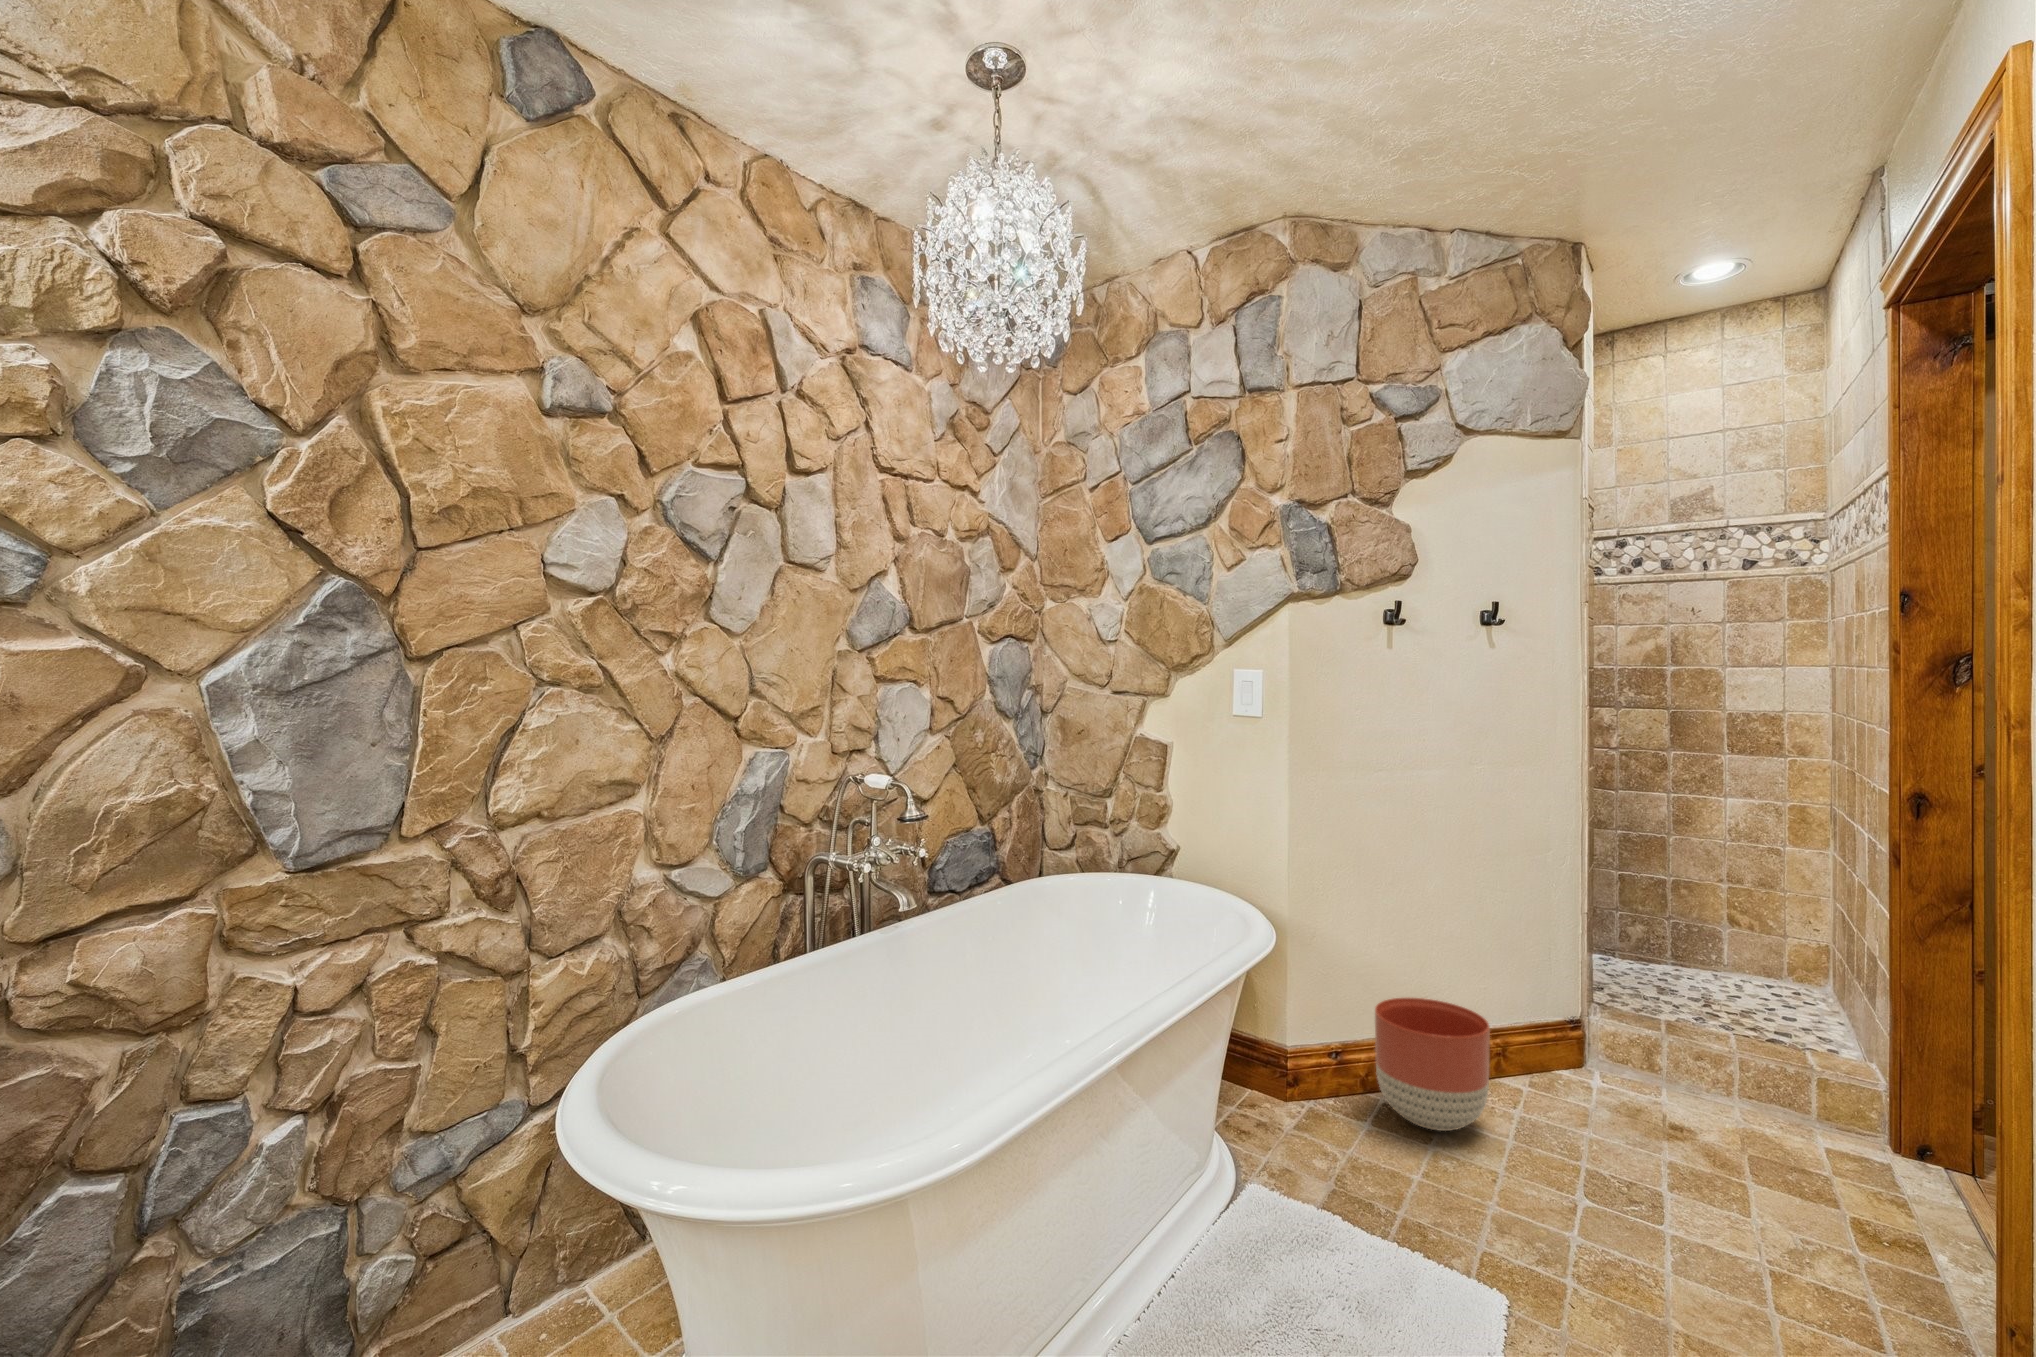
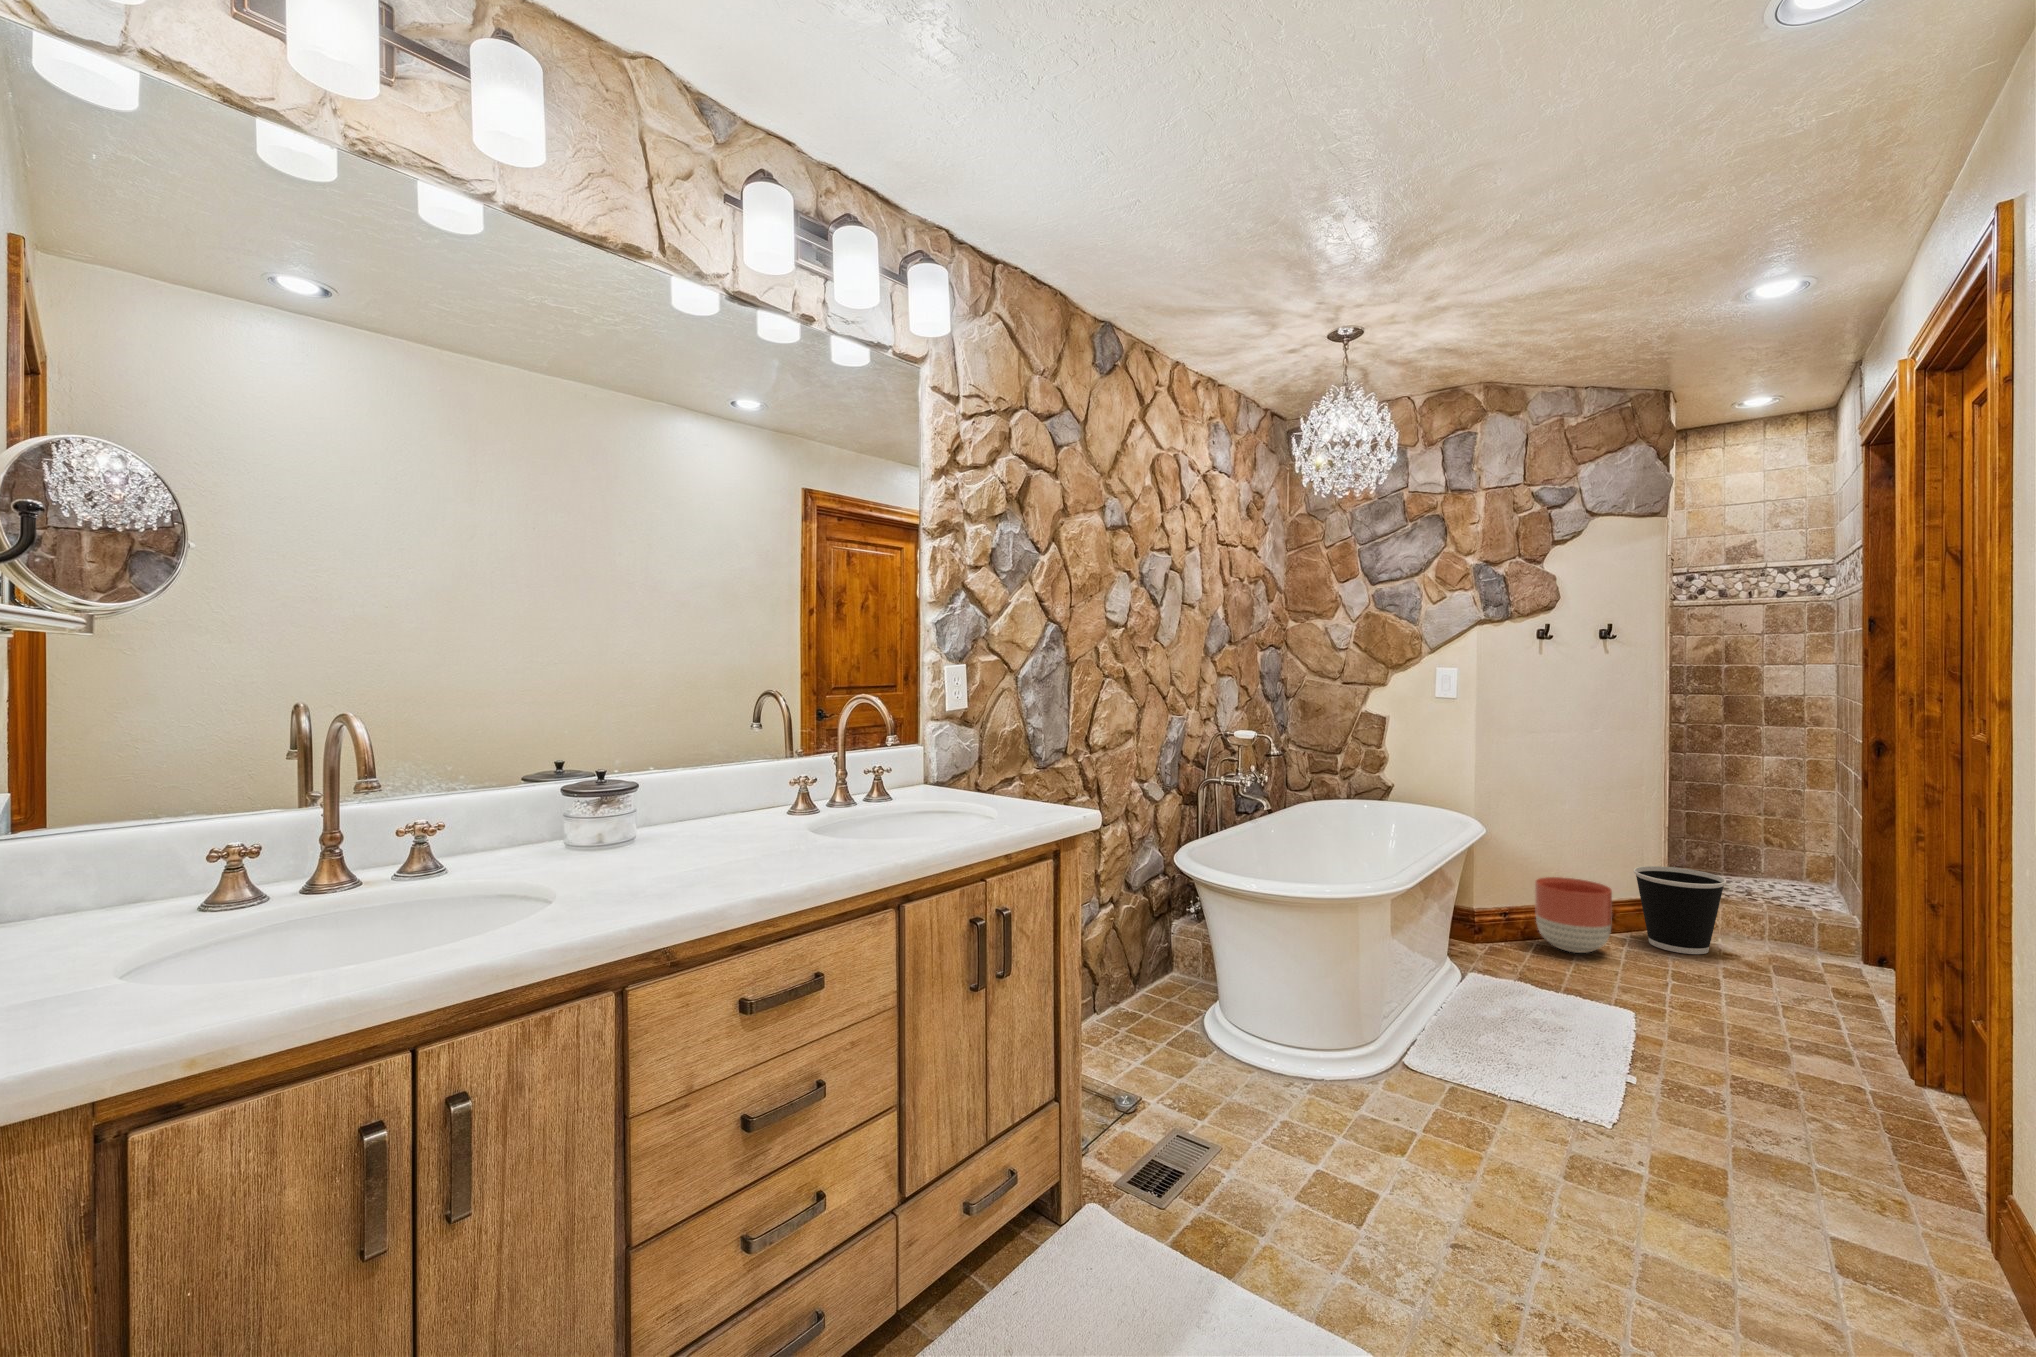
wastebasket: none [1531,977,1670,1131] -> present [1634,866,1726,954]

